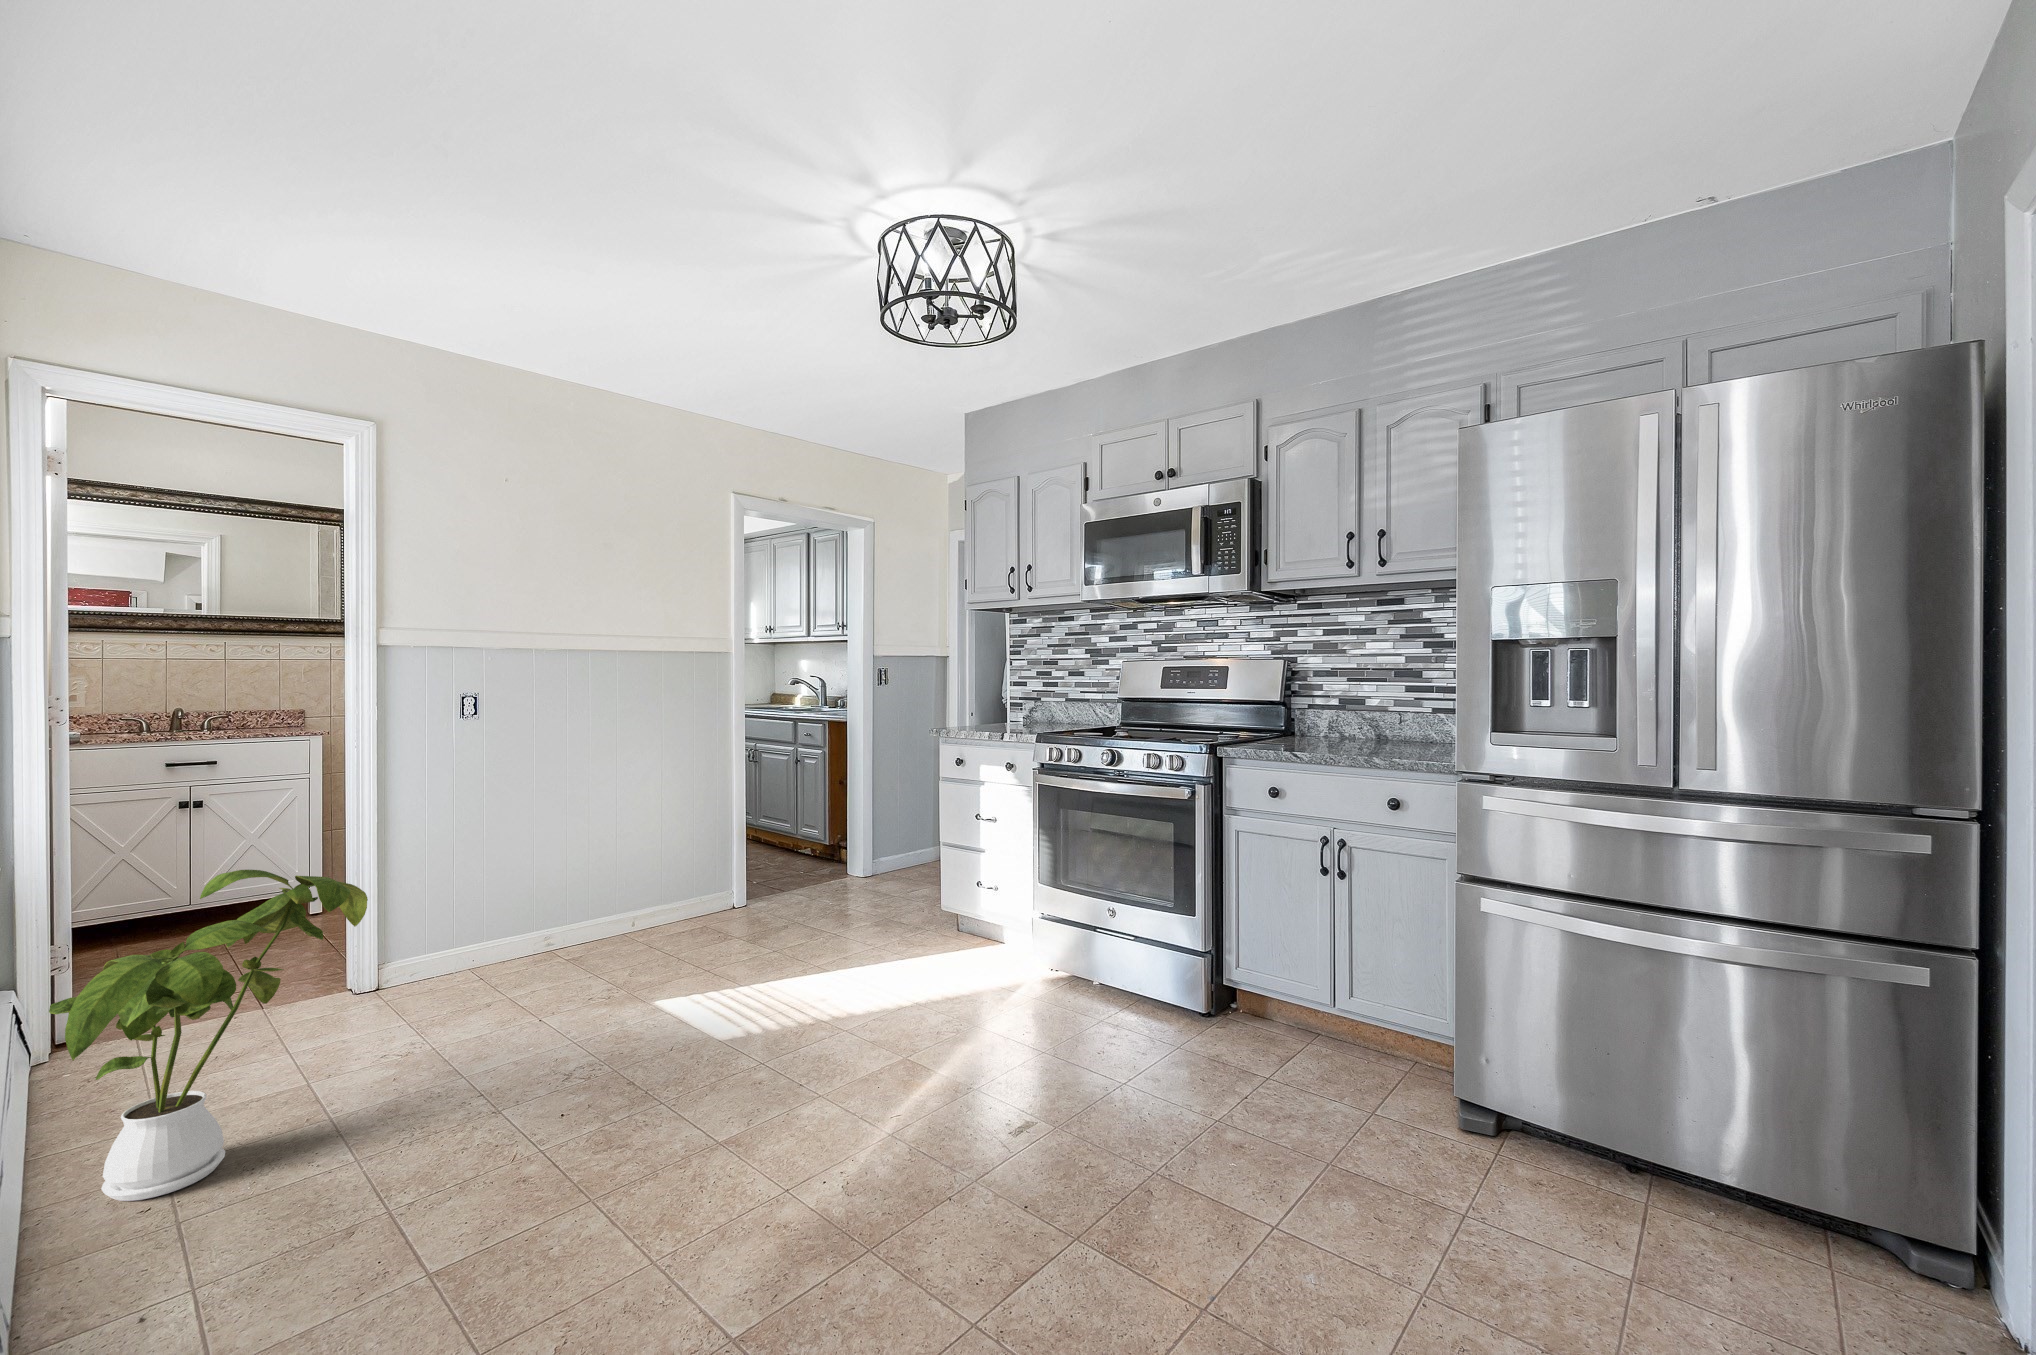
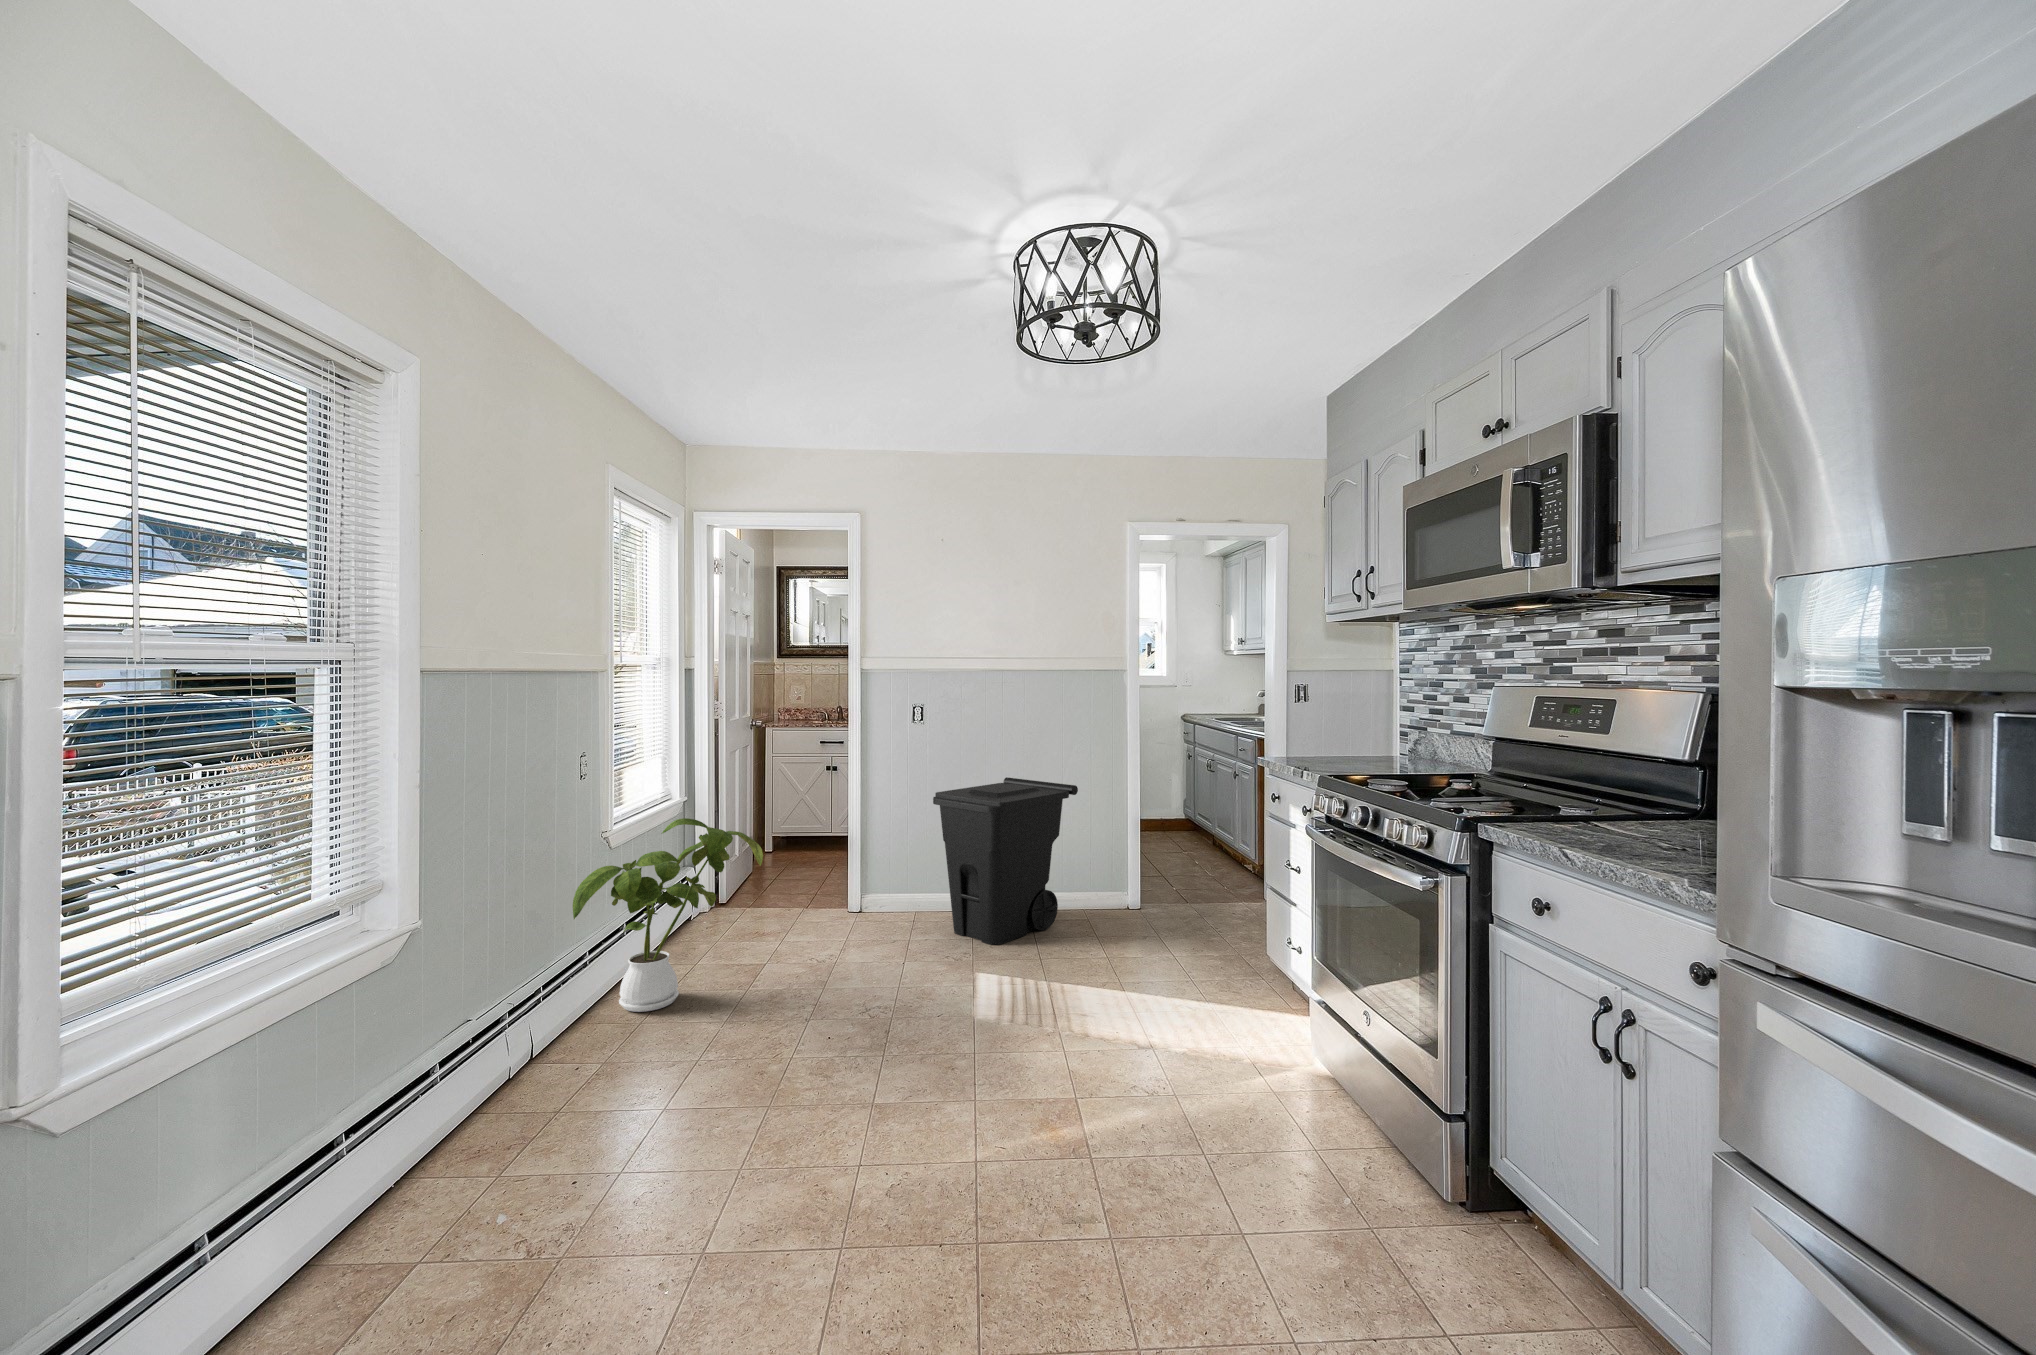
trash can: none [526,785,695,980] -> present [933,777,1078,945]

